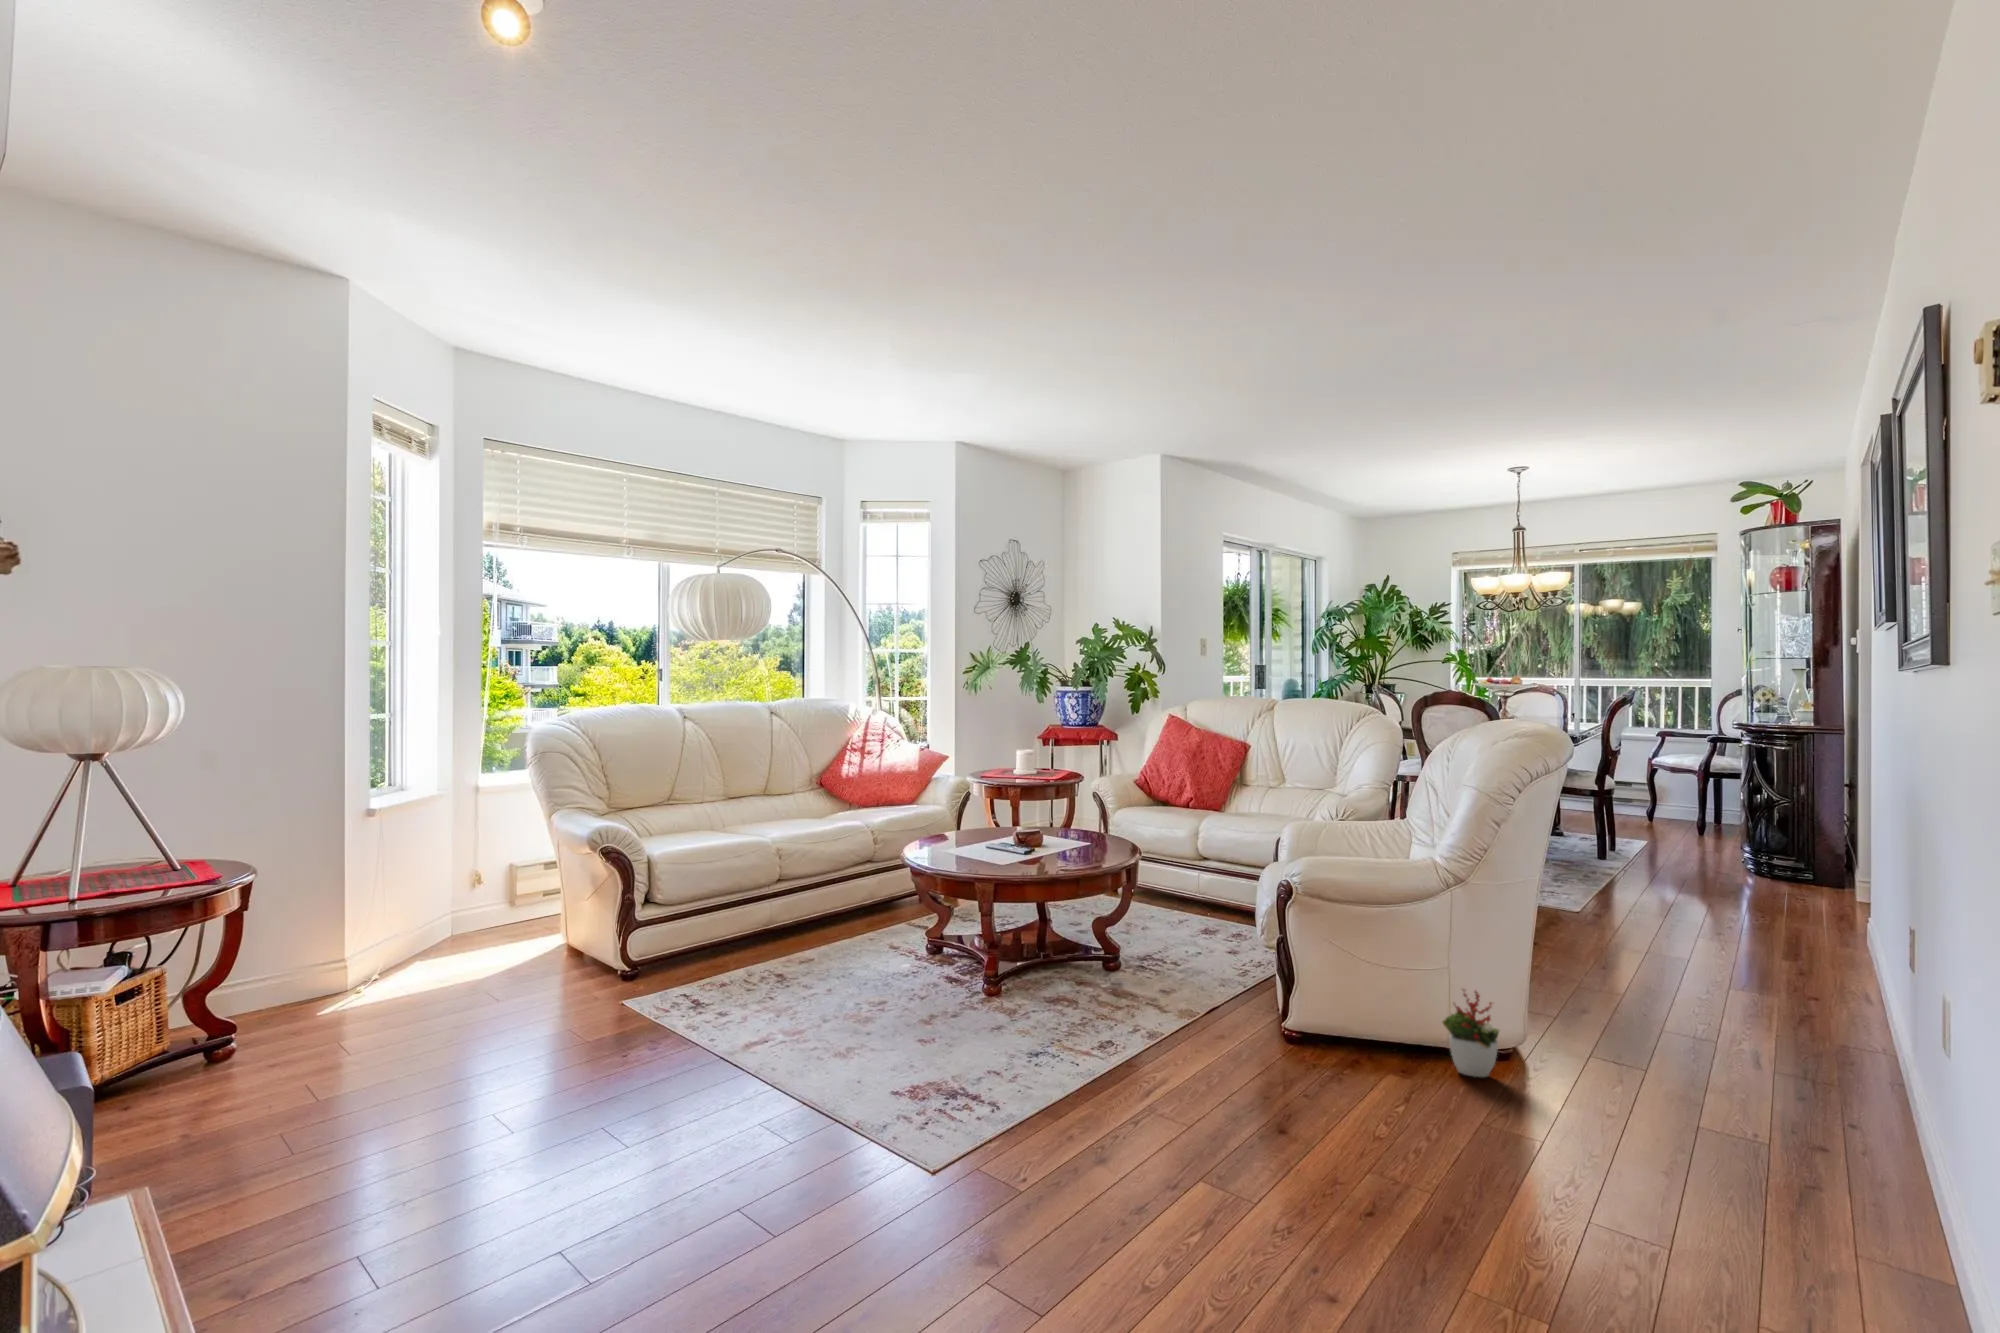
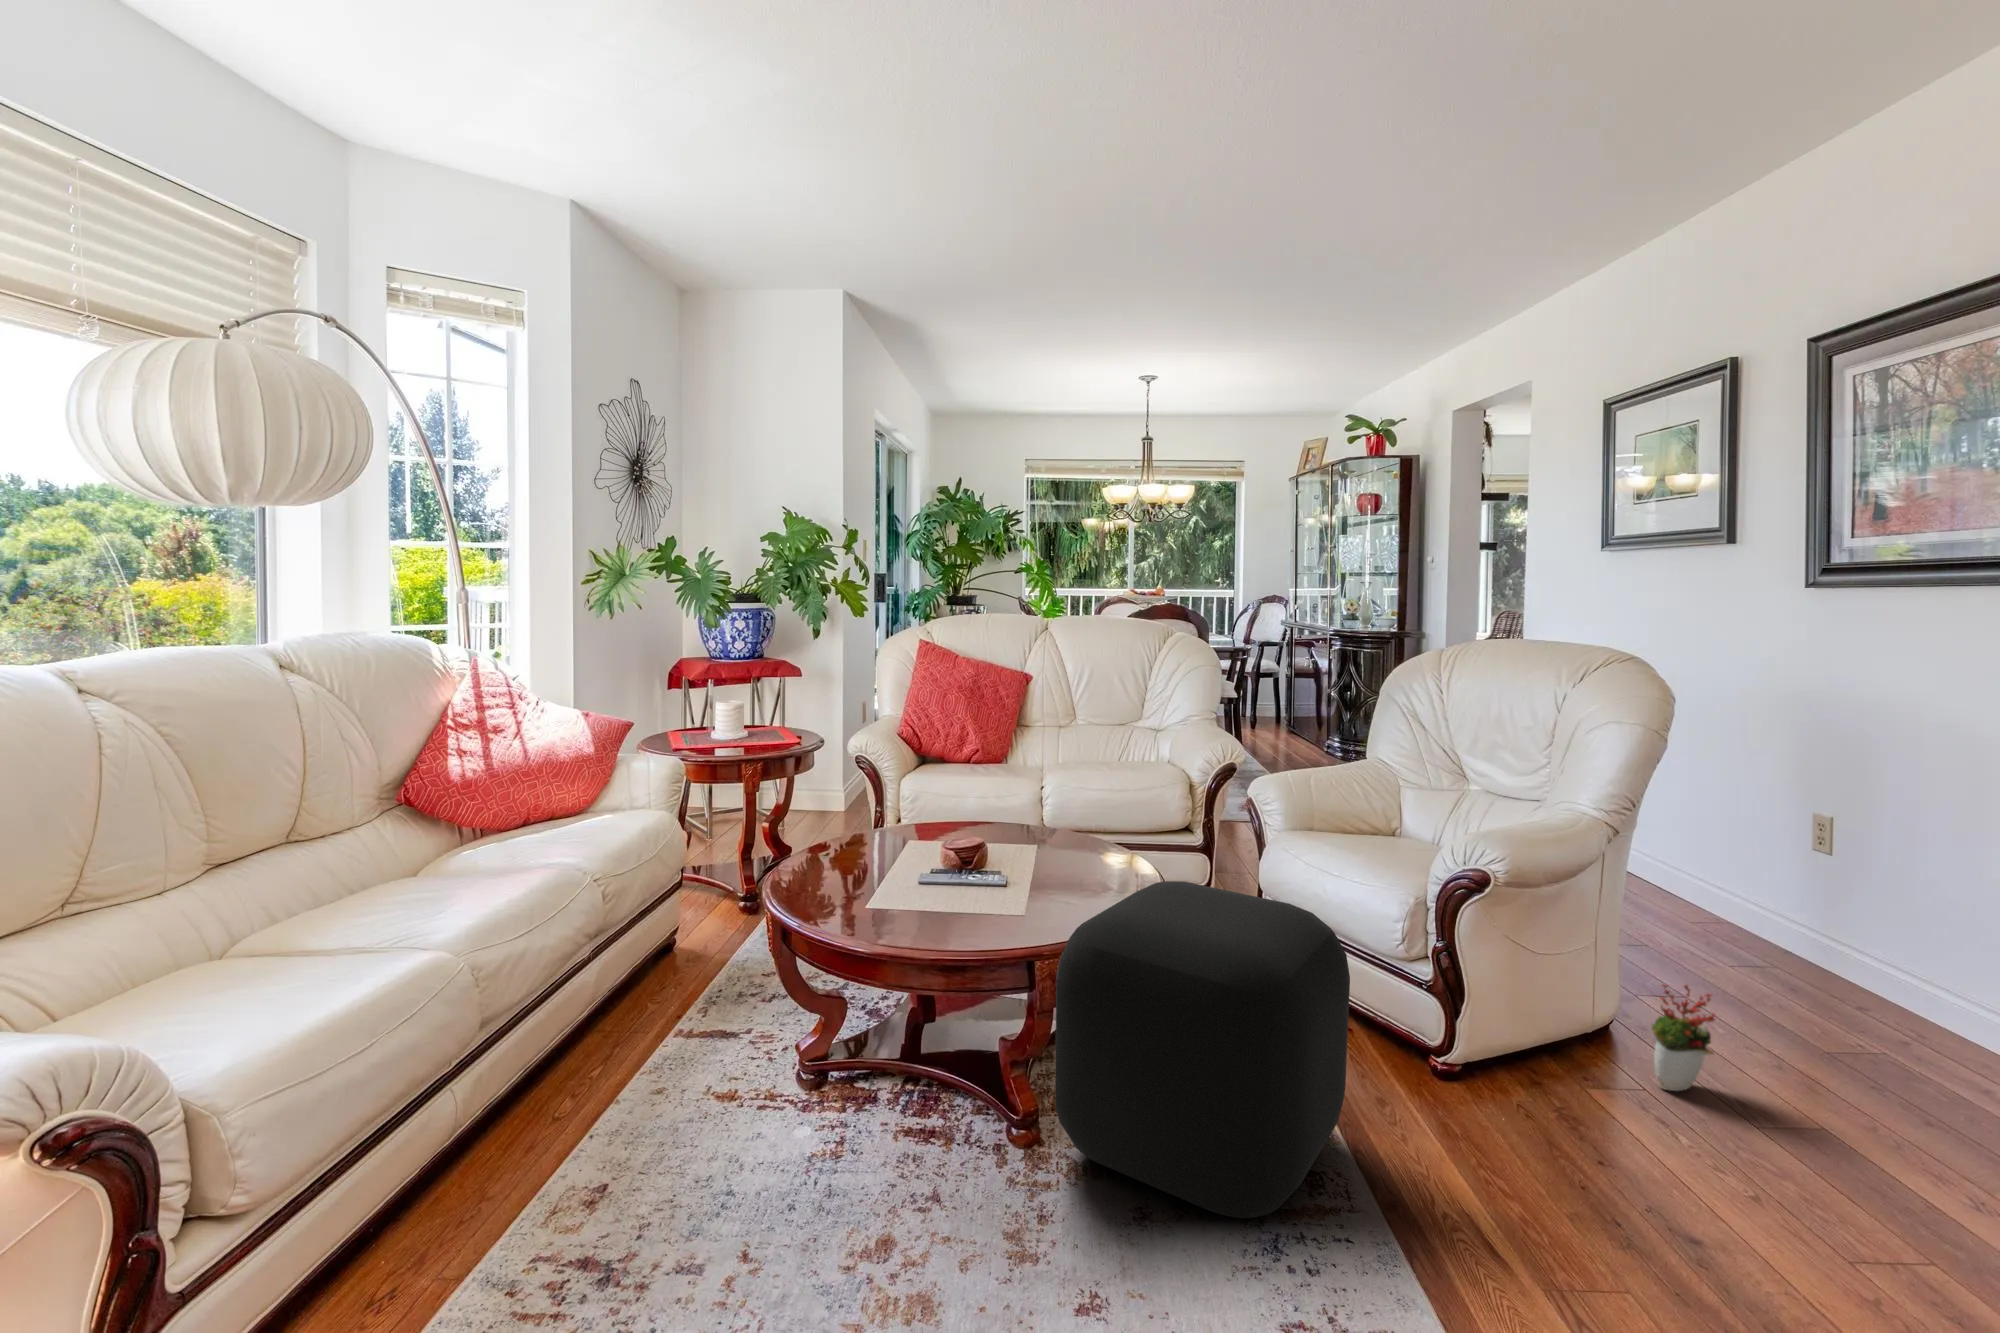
ottoman: none [1006,856,1176,1032] -> present [1055,881,1350,1218]

